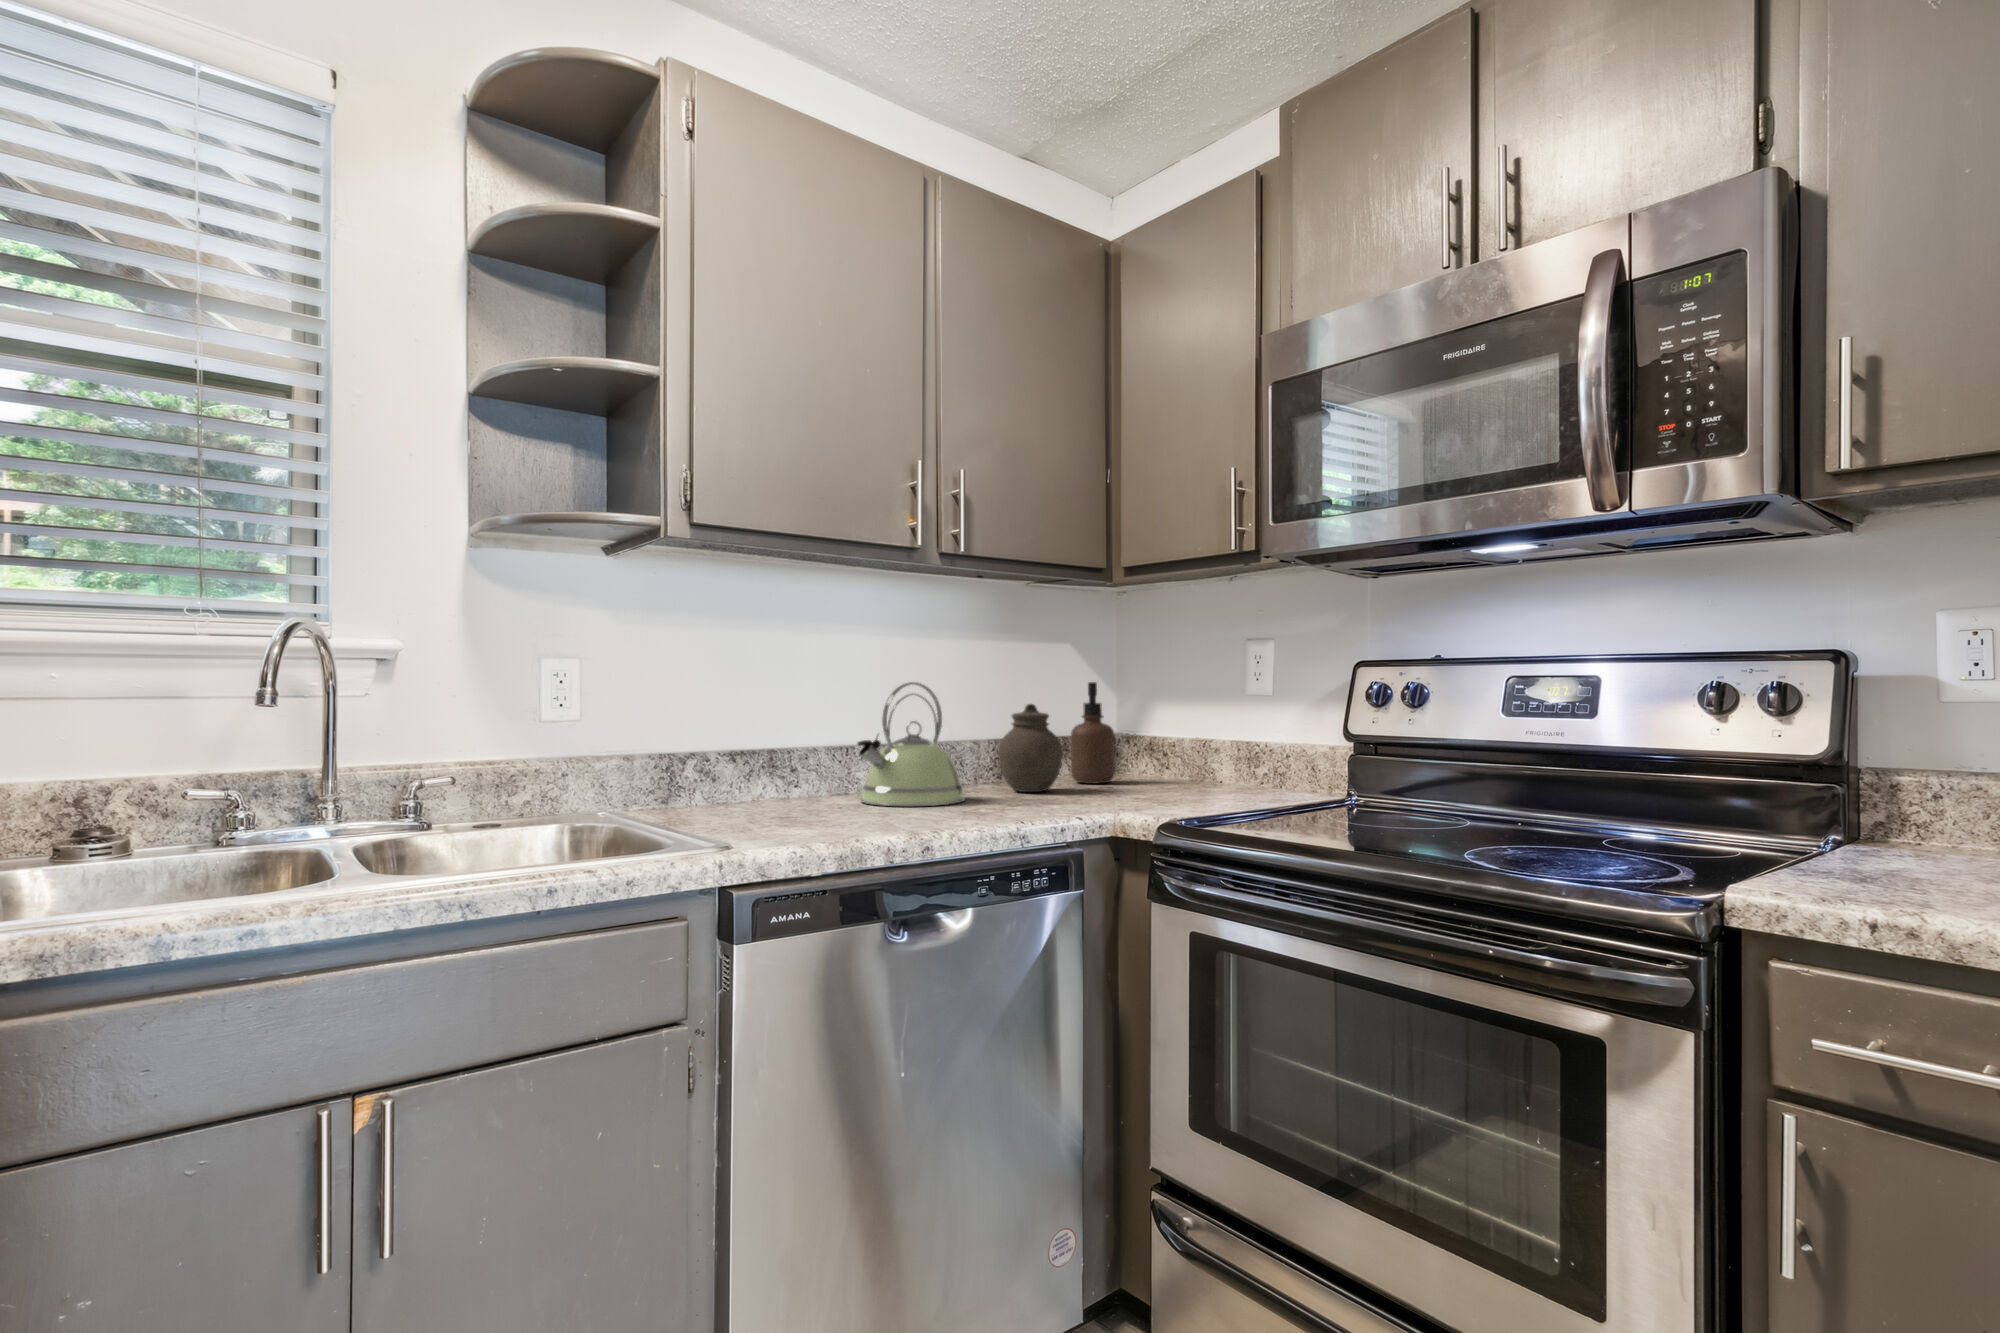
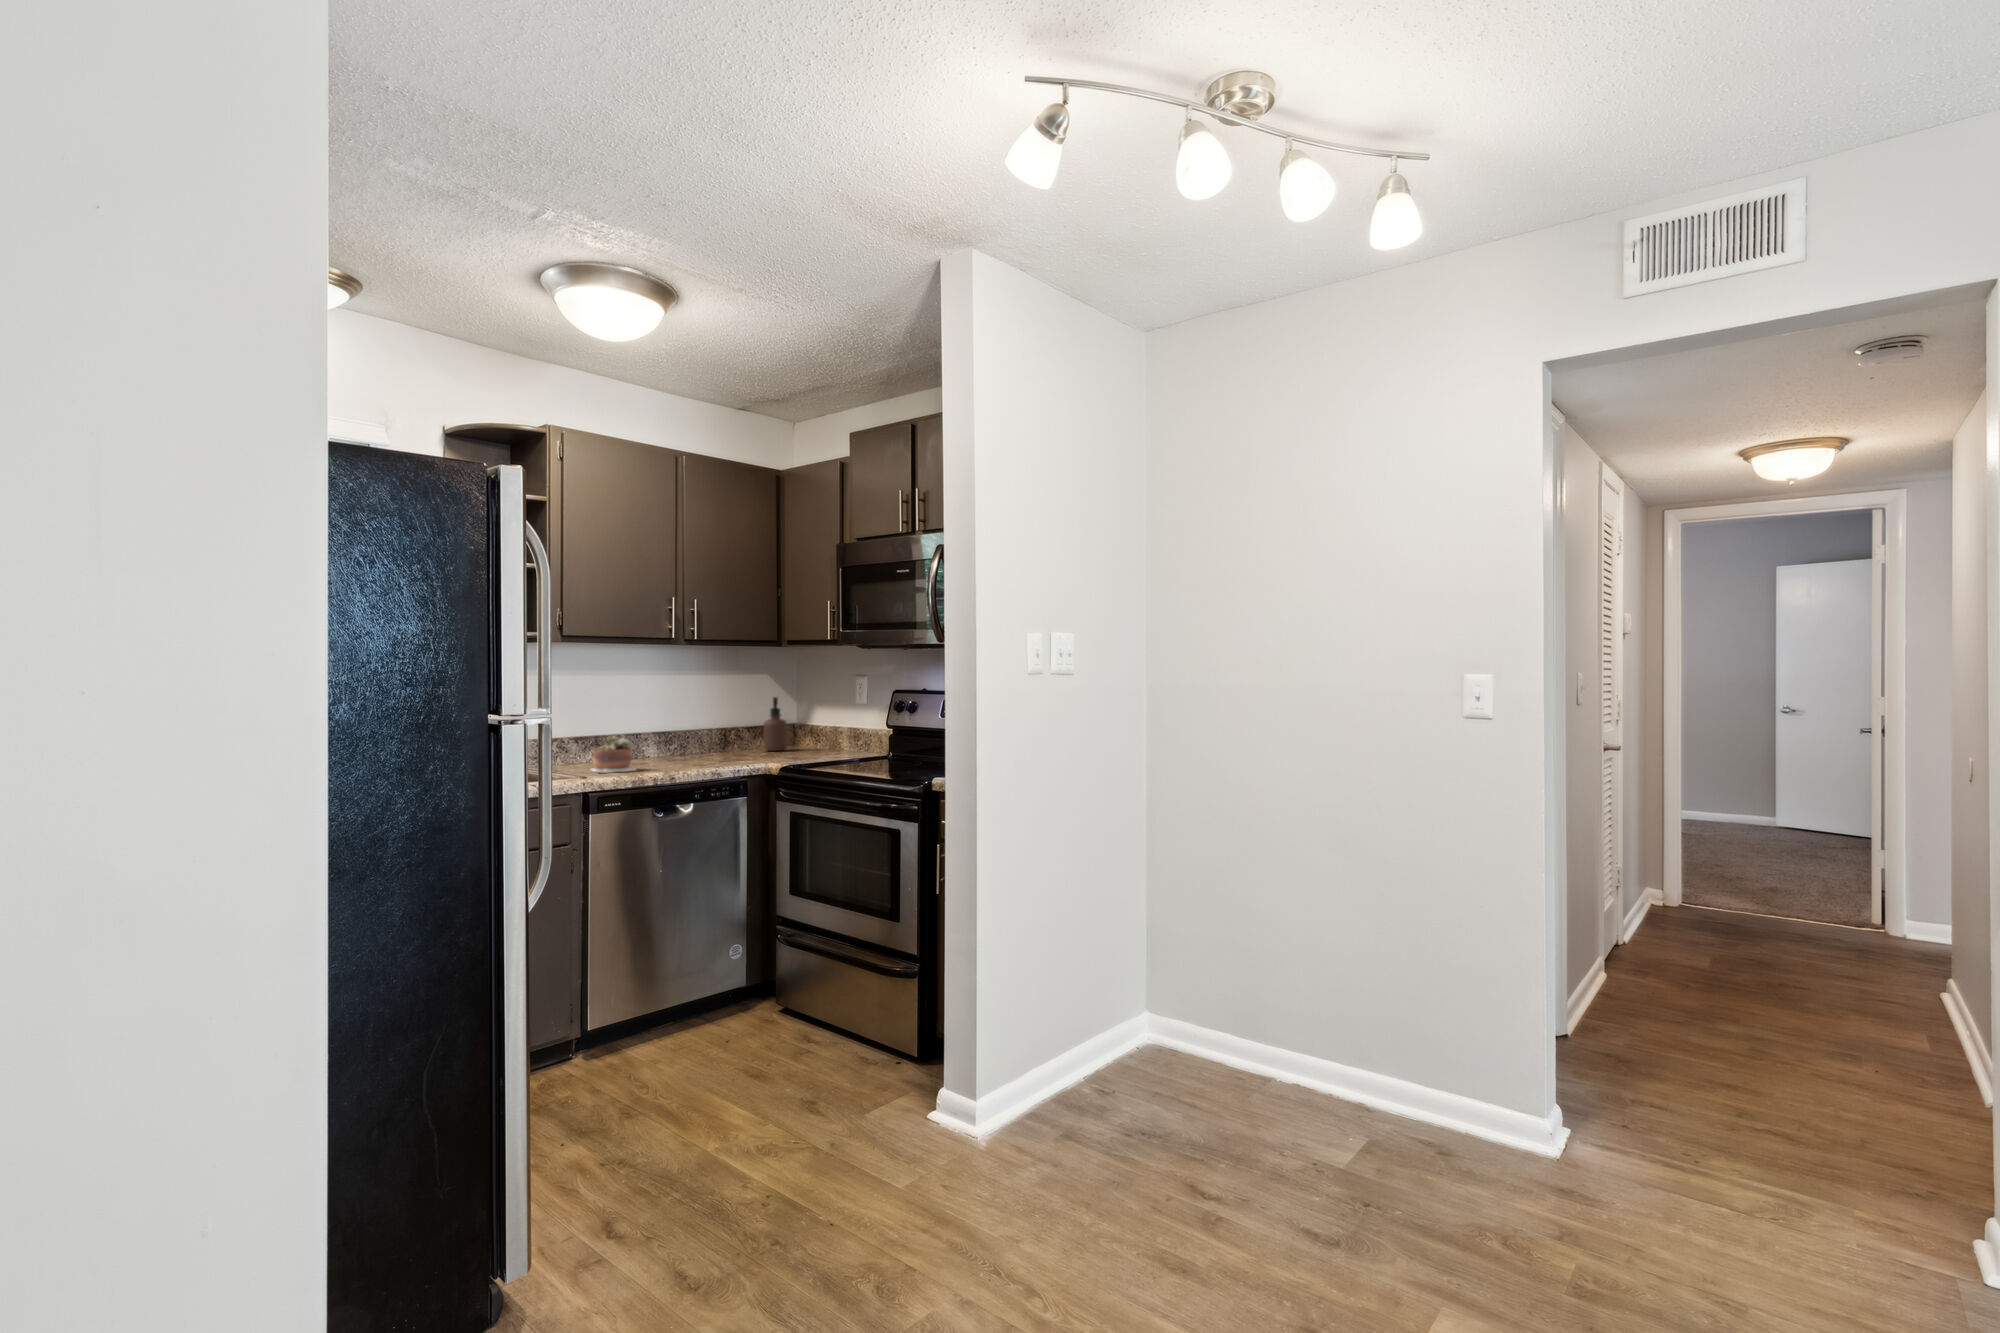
kettle: present [857,682,965,806] -> none [642,701,699,763]
jar: present [998,704,1063,792] -> none [720,710,754,756]
succulent plant: none [750,748,846,831] -> present [591,736,636,773]

